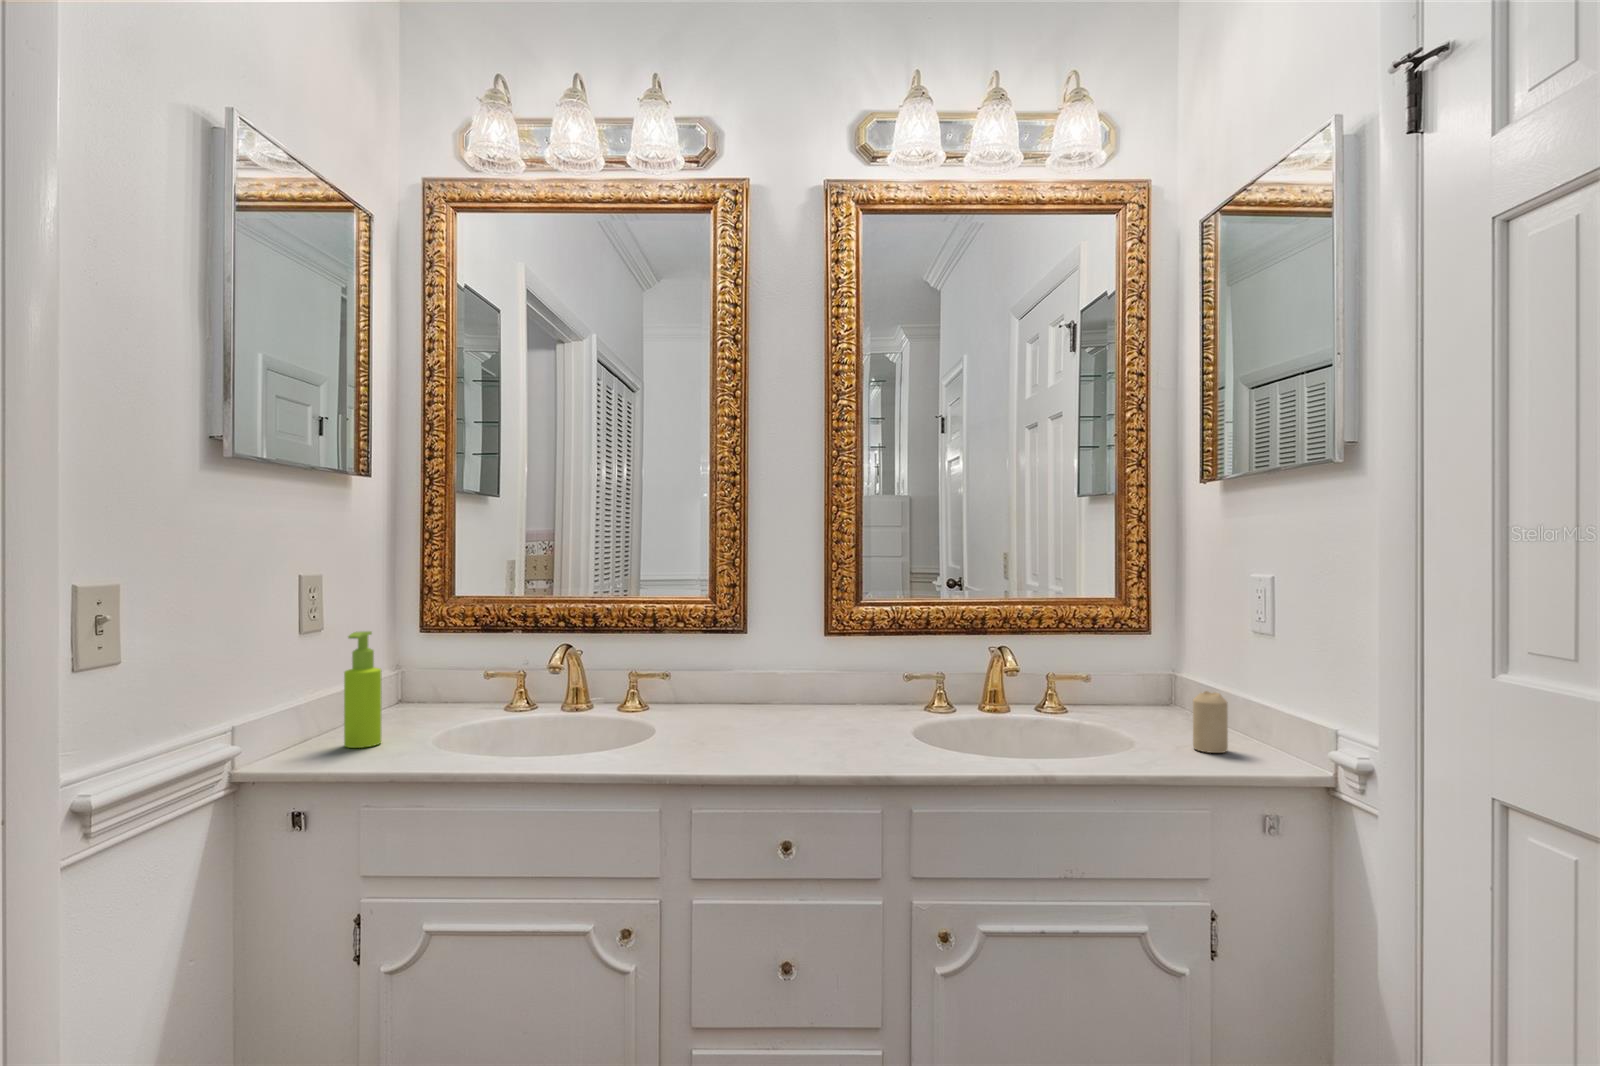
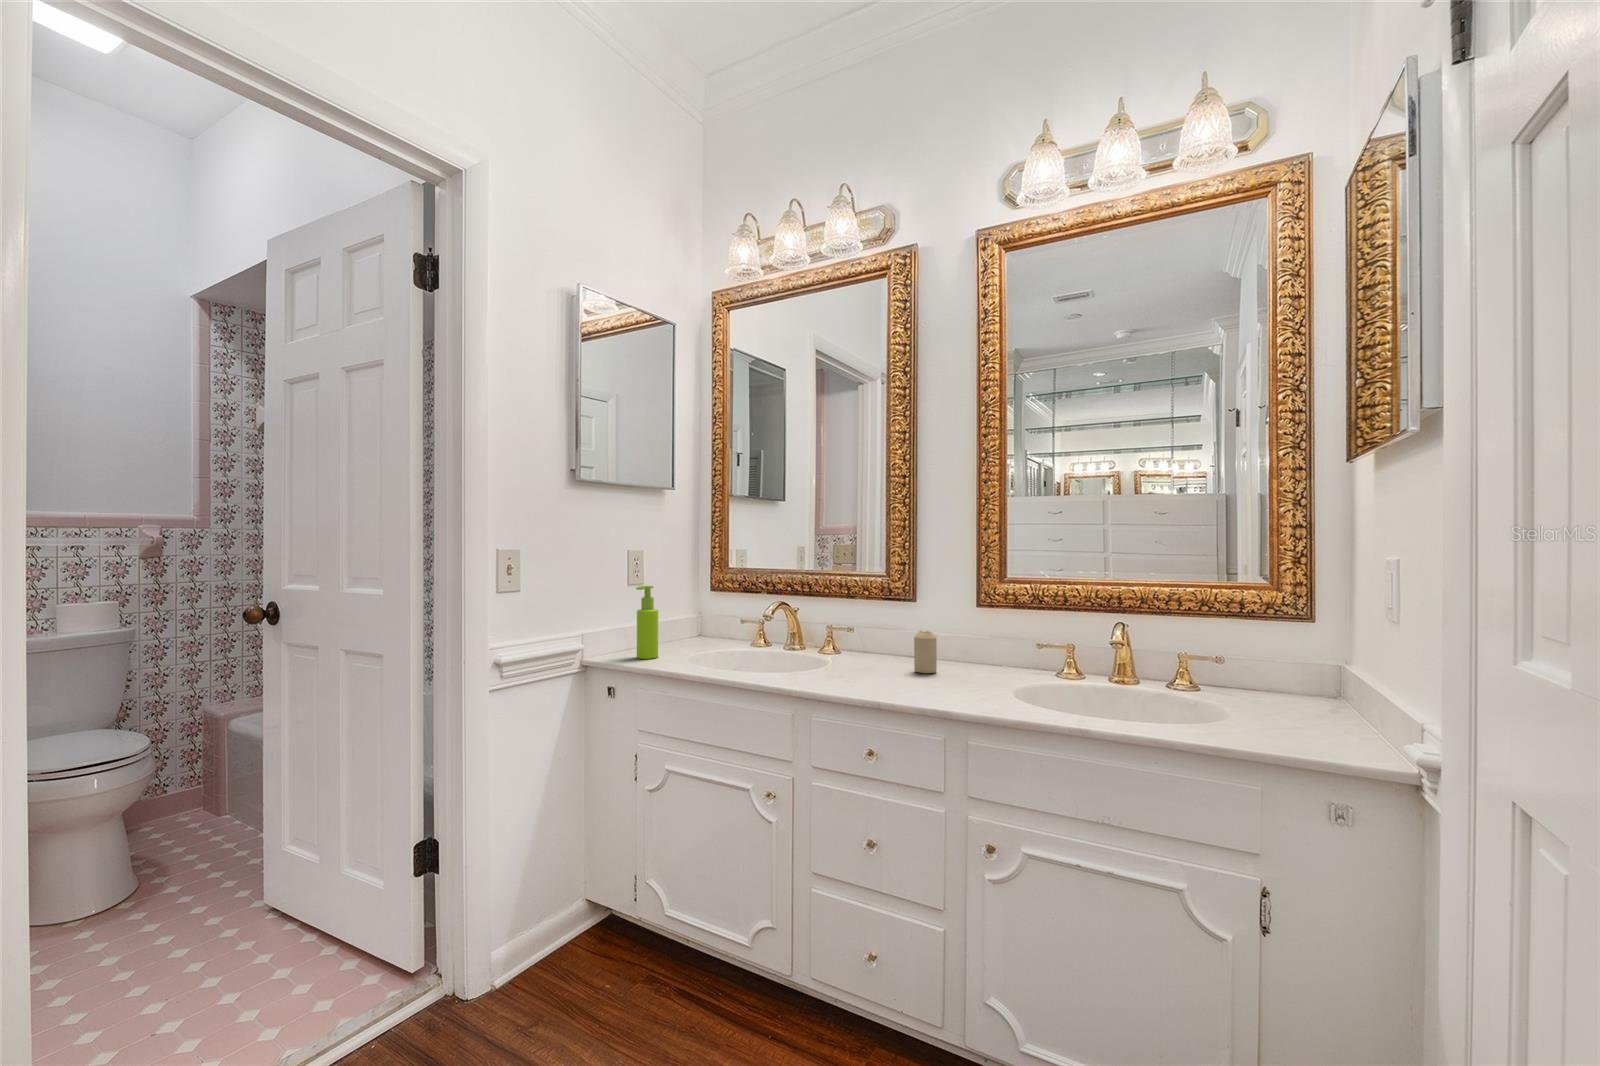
candle: present [1193,691,1228,753] -> present [914,631,937,673]

